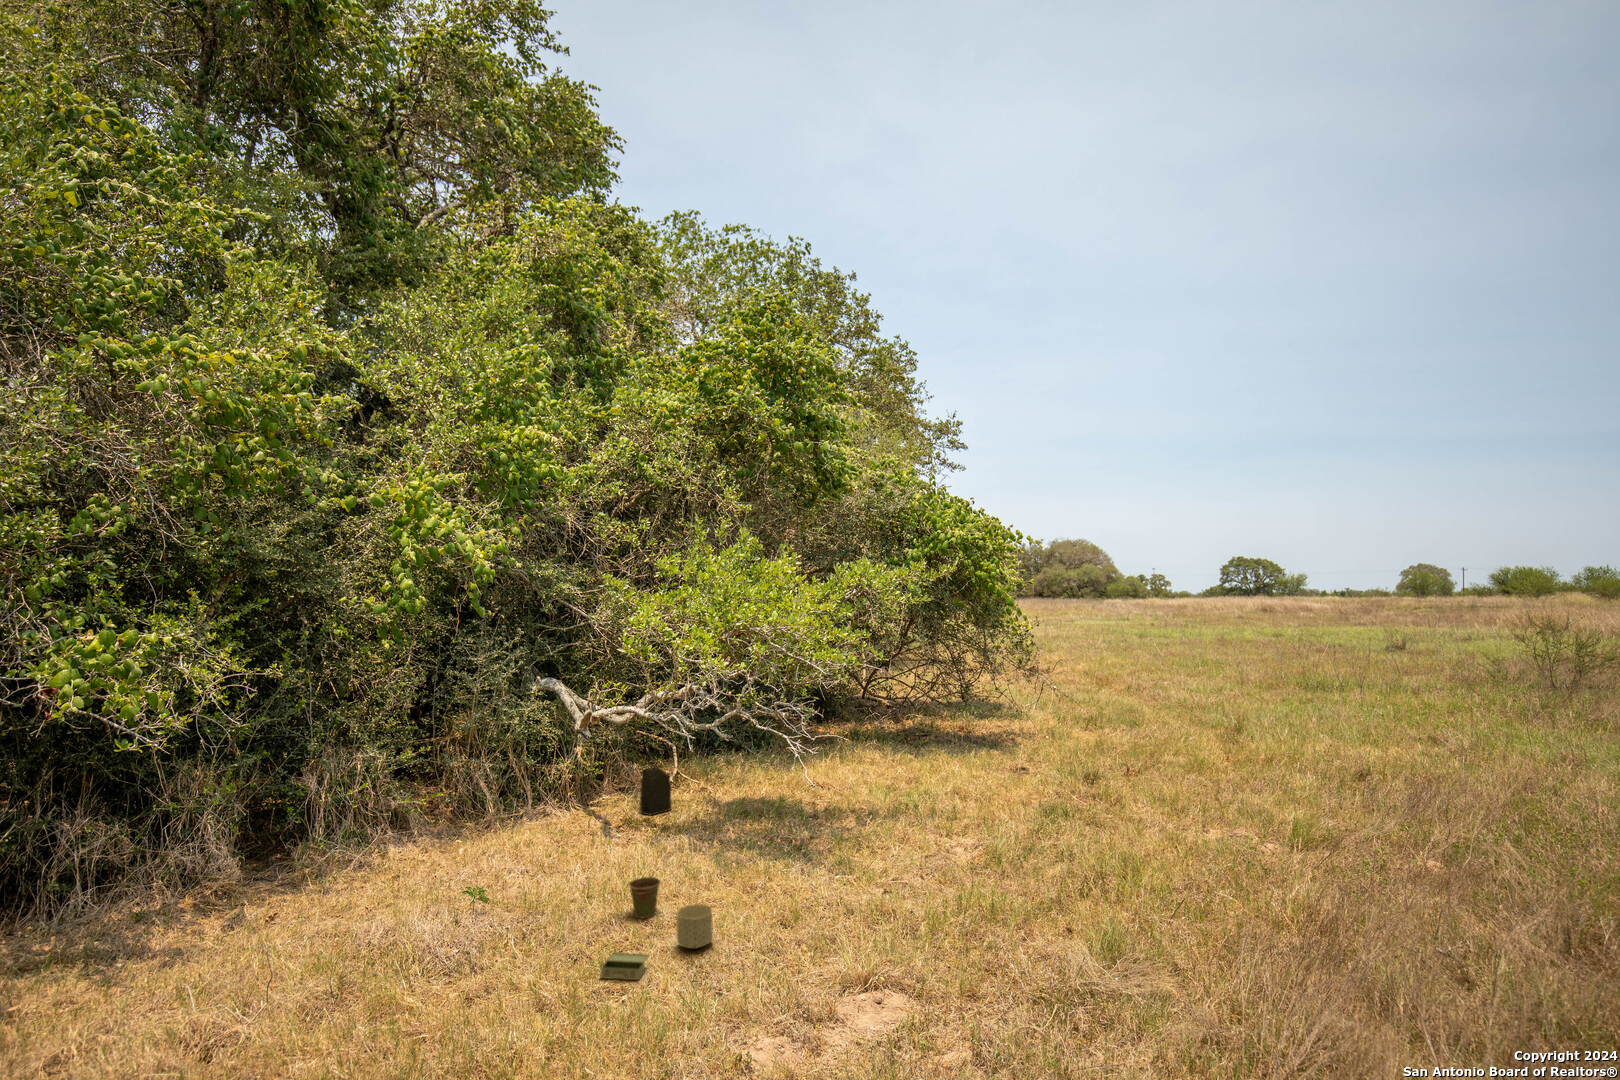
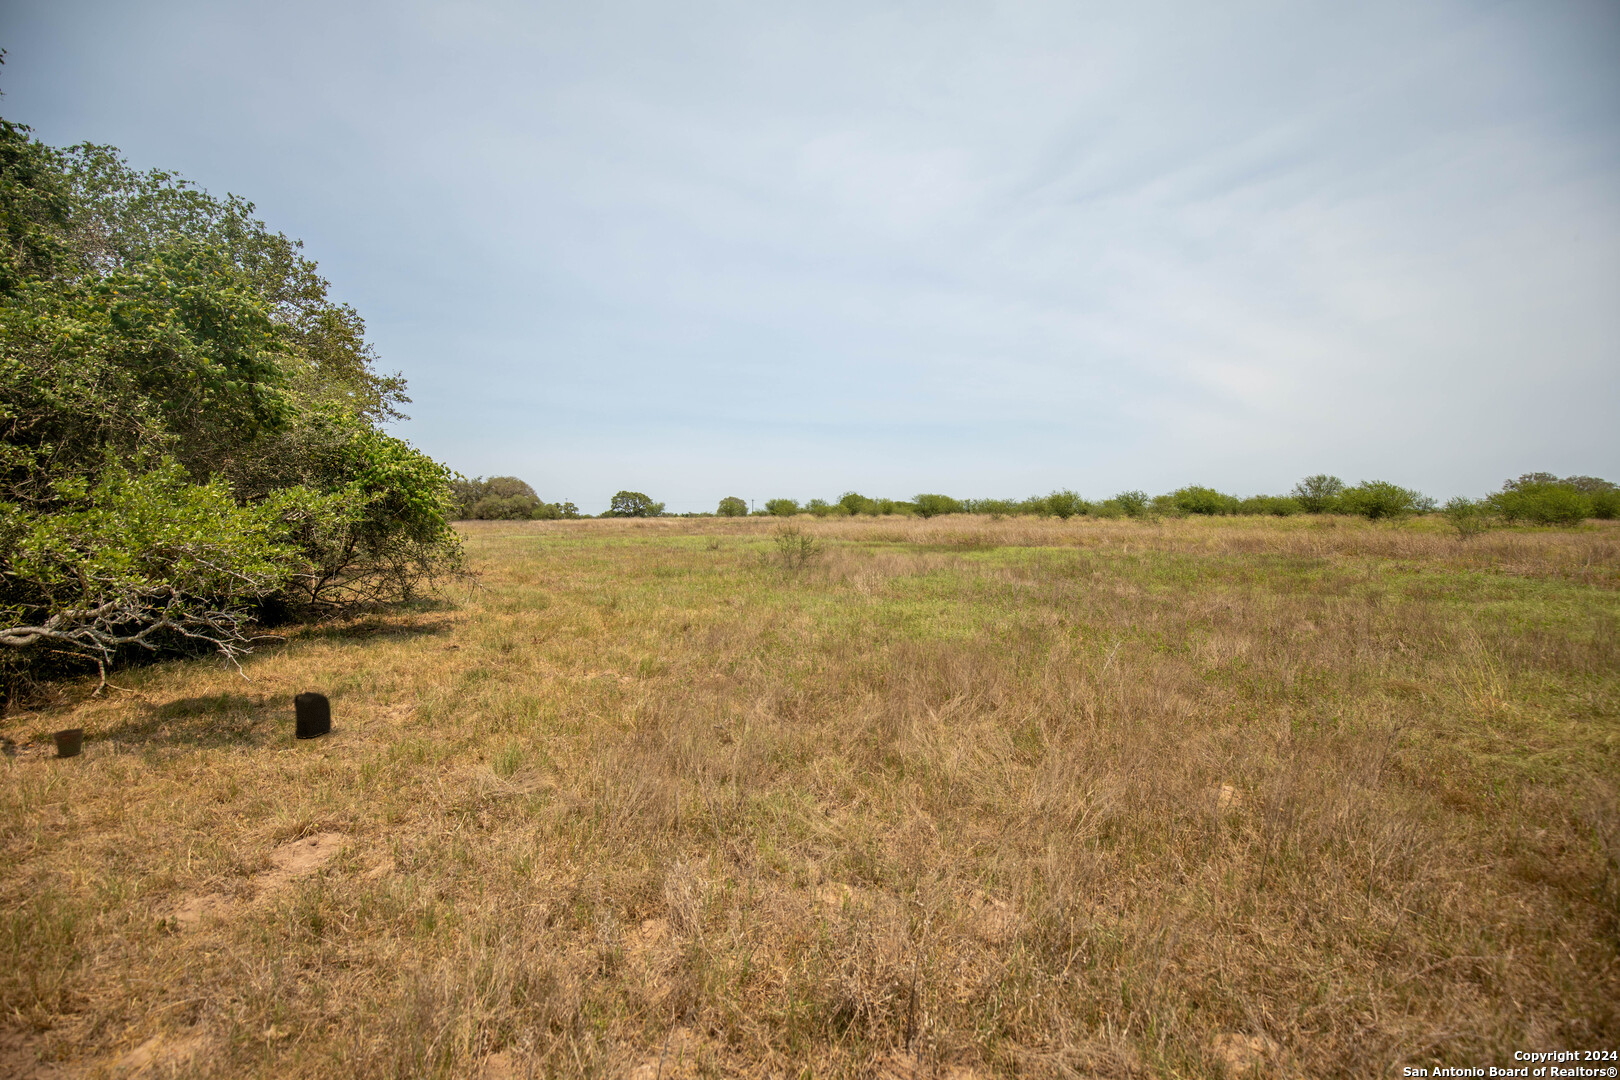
backpack: present [640,767,671,815] -> present [294,692,331,738]
planter: present [677,904,713,949] -> none [104,734,138,762]
toolbox: present [601,953,649,980] -> none [33,767,79,786]

